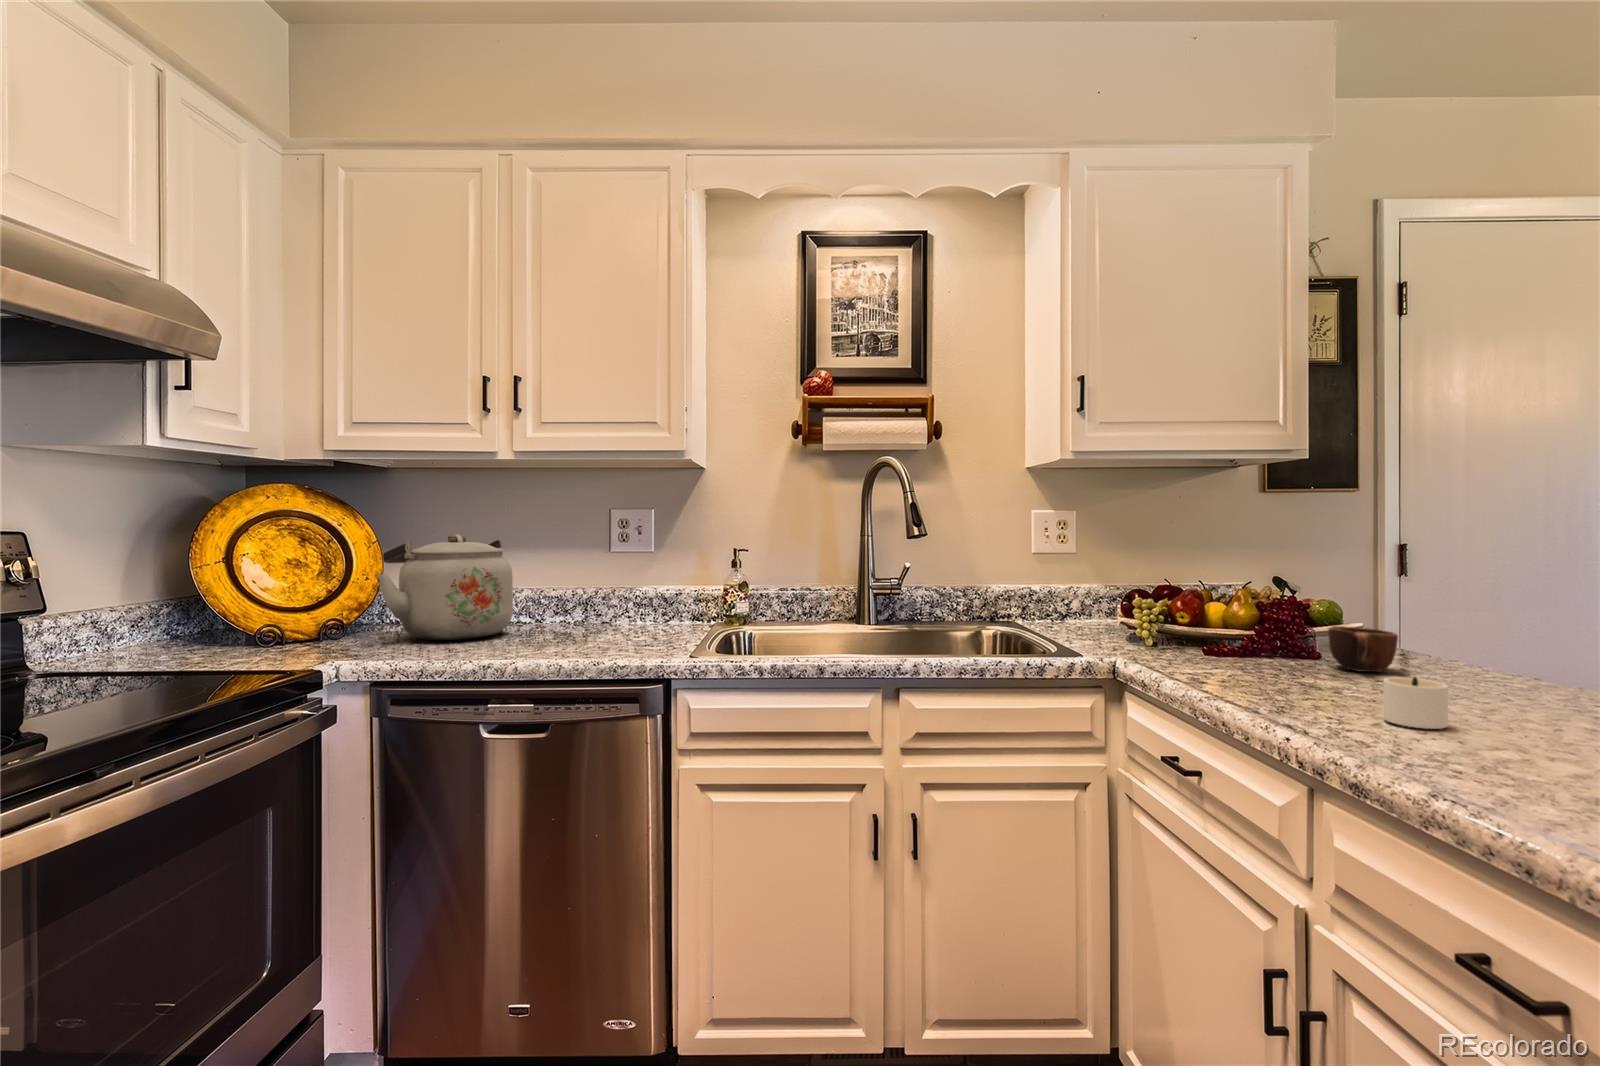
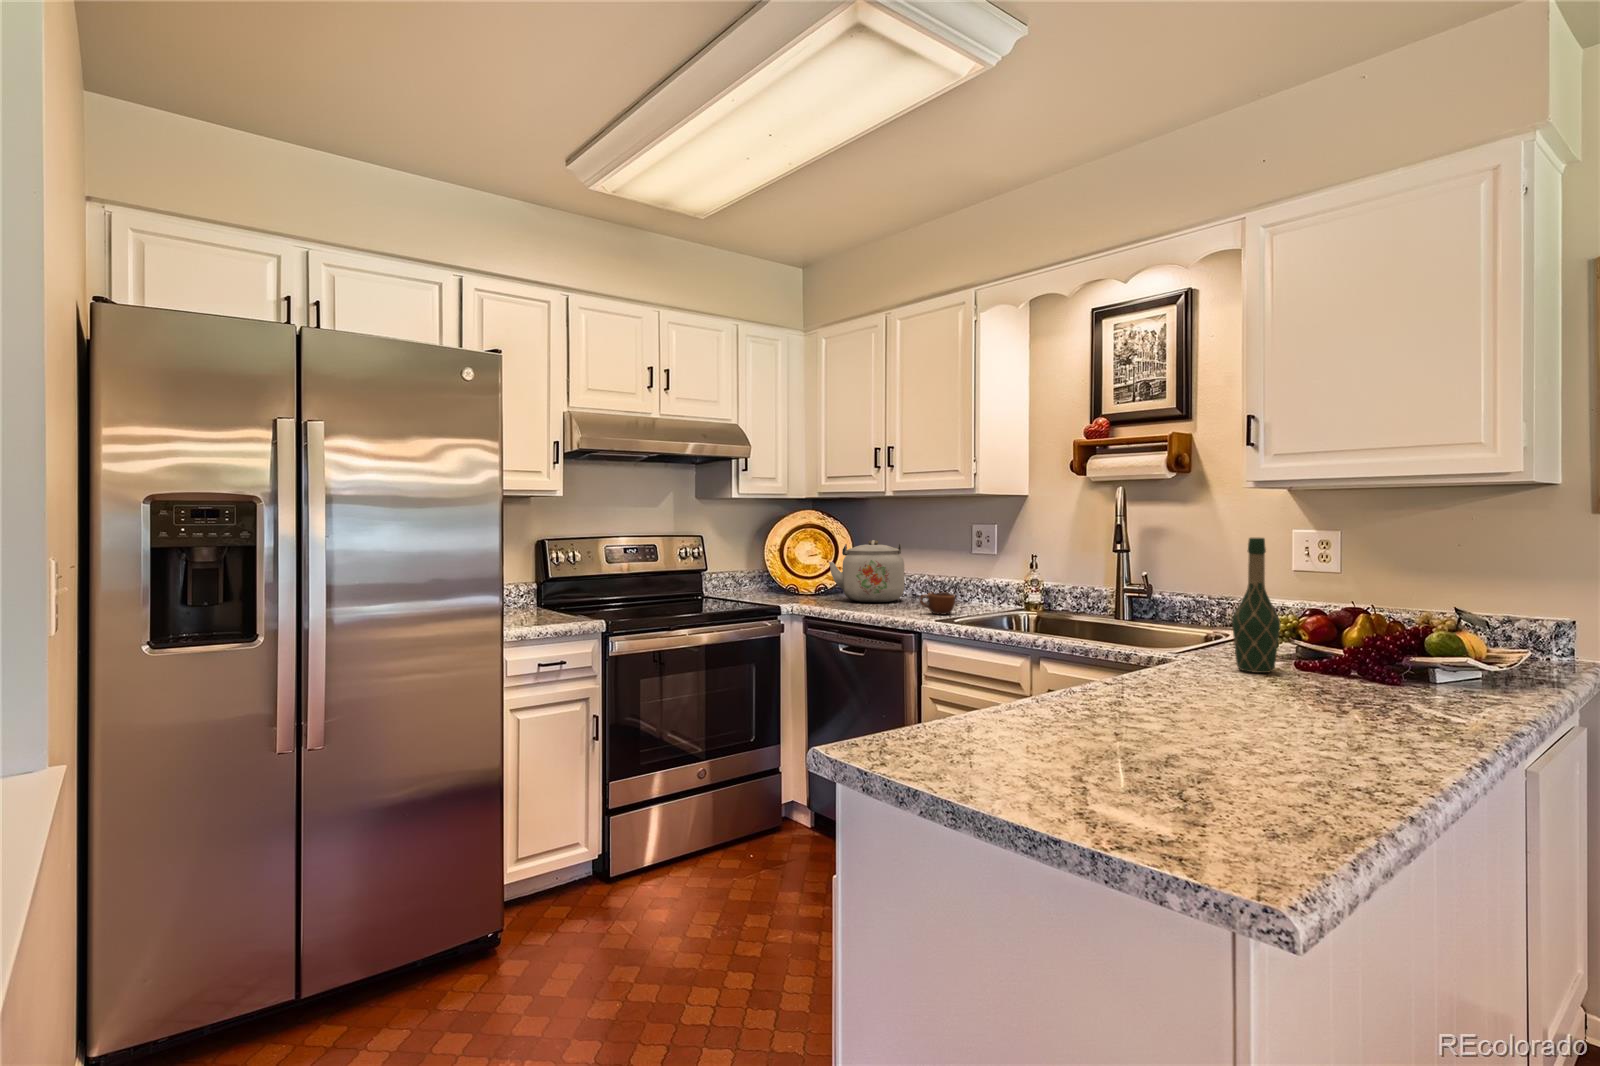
wine bottle: none [1220,504,1279,667] -> present [1232,538,1280,673]
mug: present [1328,626,1398,672] -> present [920,592,955,615]
candle: present [1383,677,1448,729] -> none [1129,663,1171,701]

